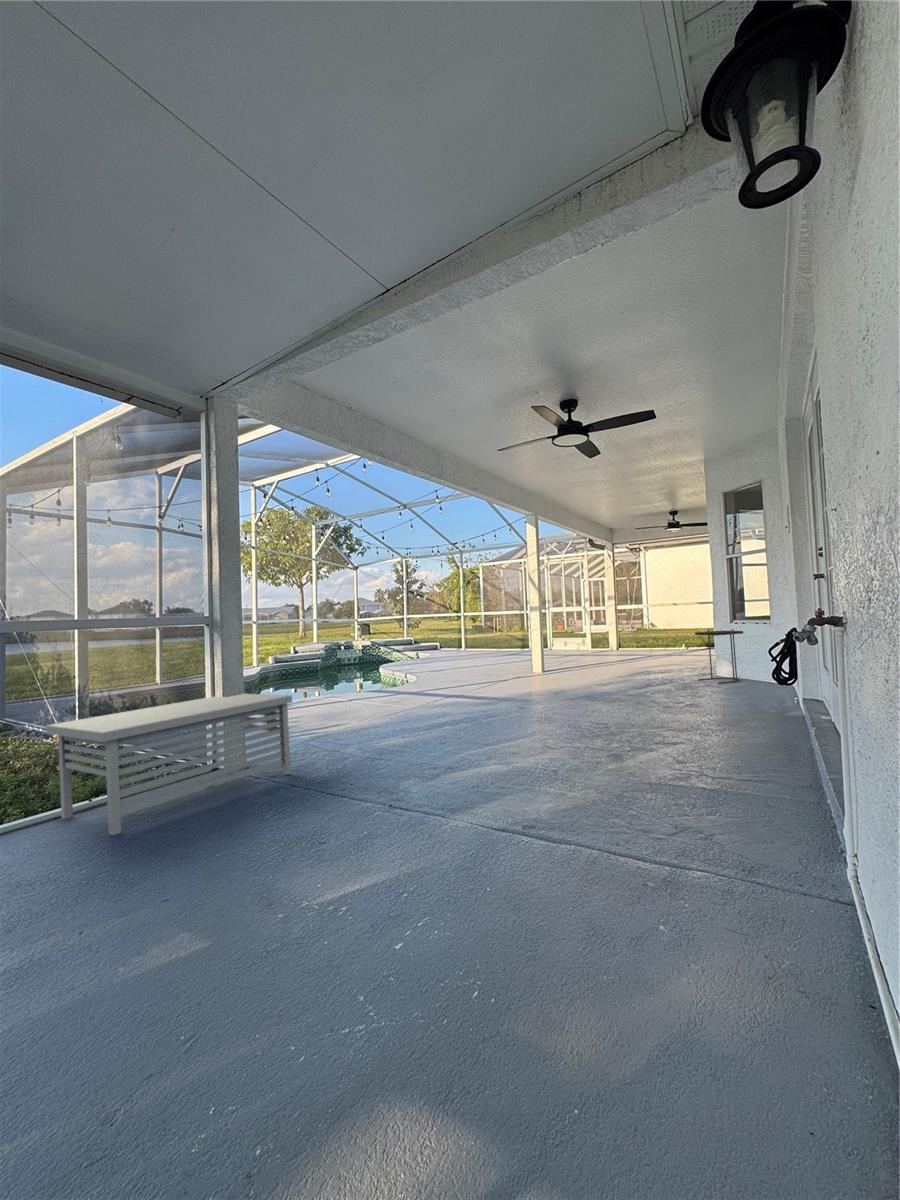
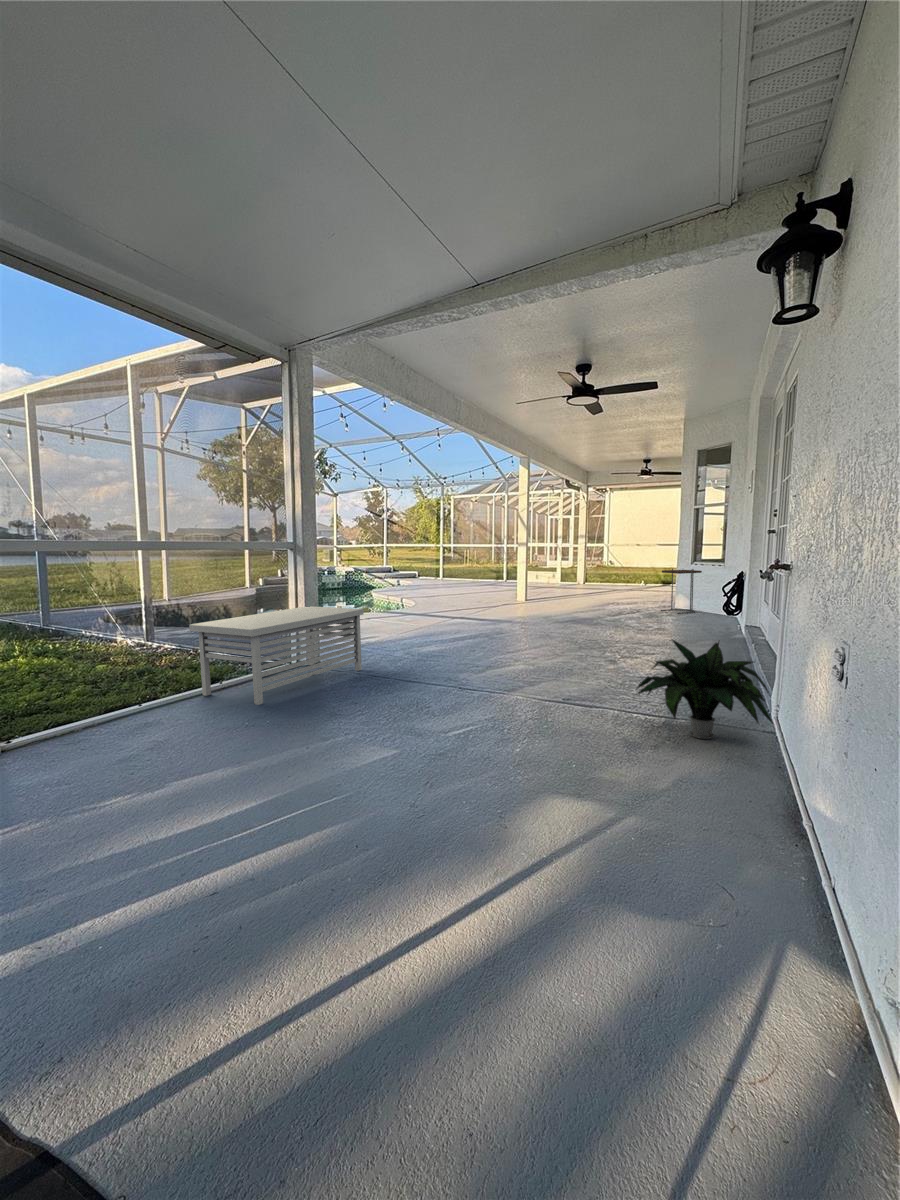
potted plant: none [601,740,846,911] -> present [636,640,773,739]

